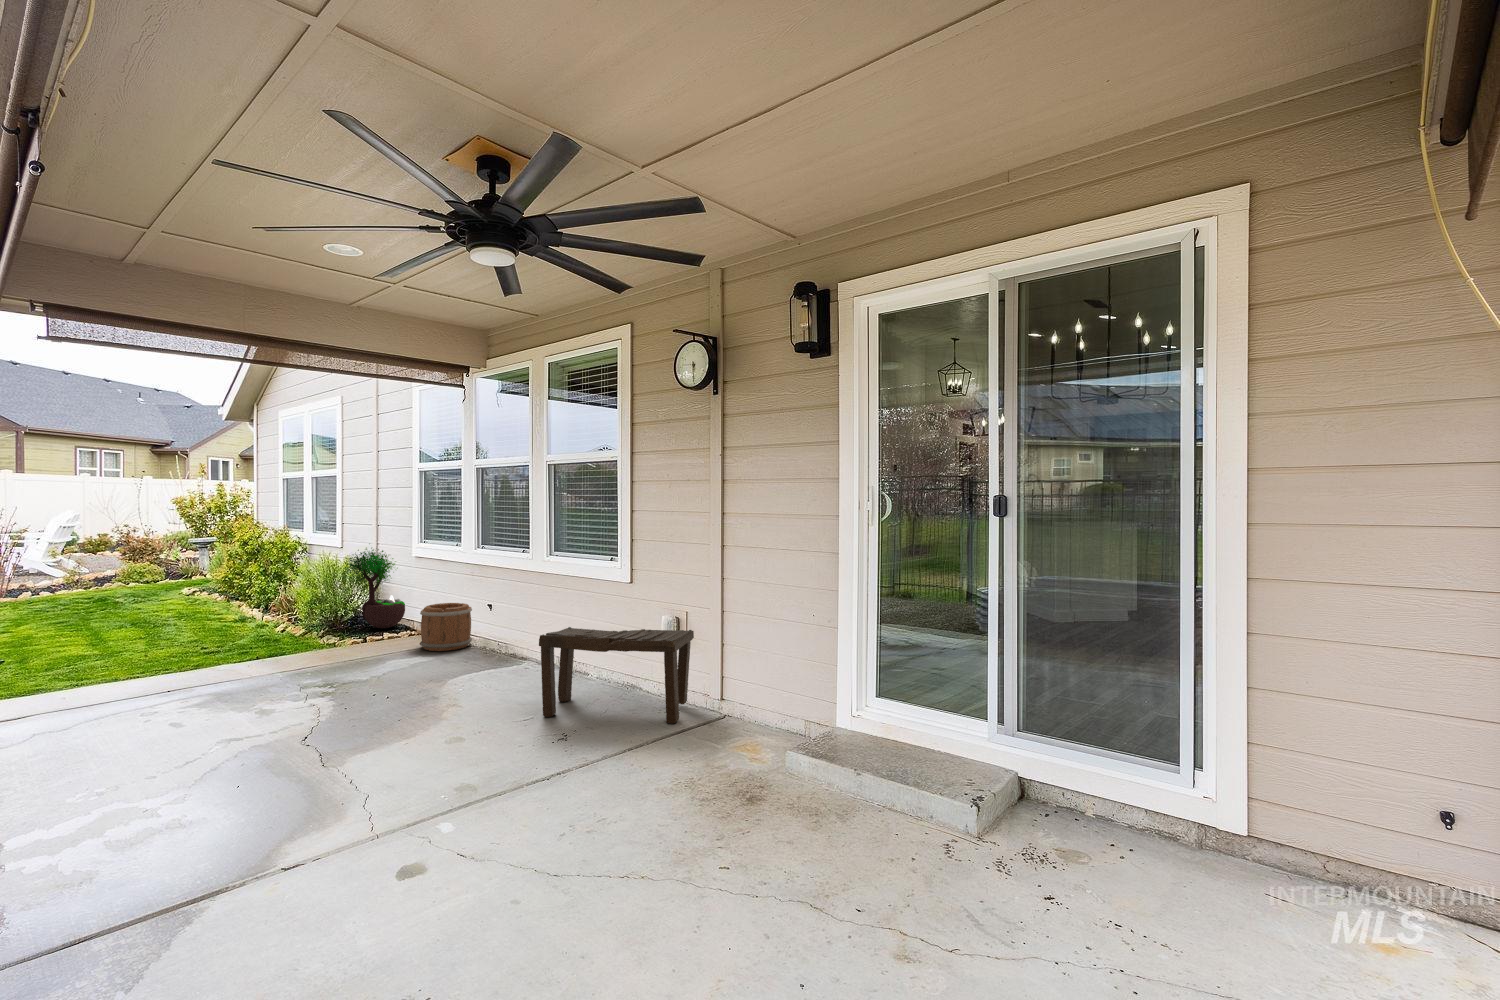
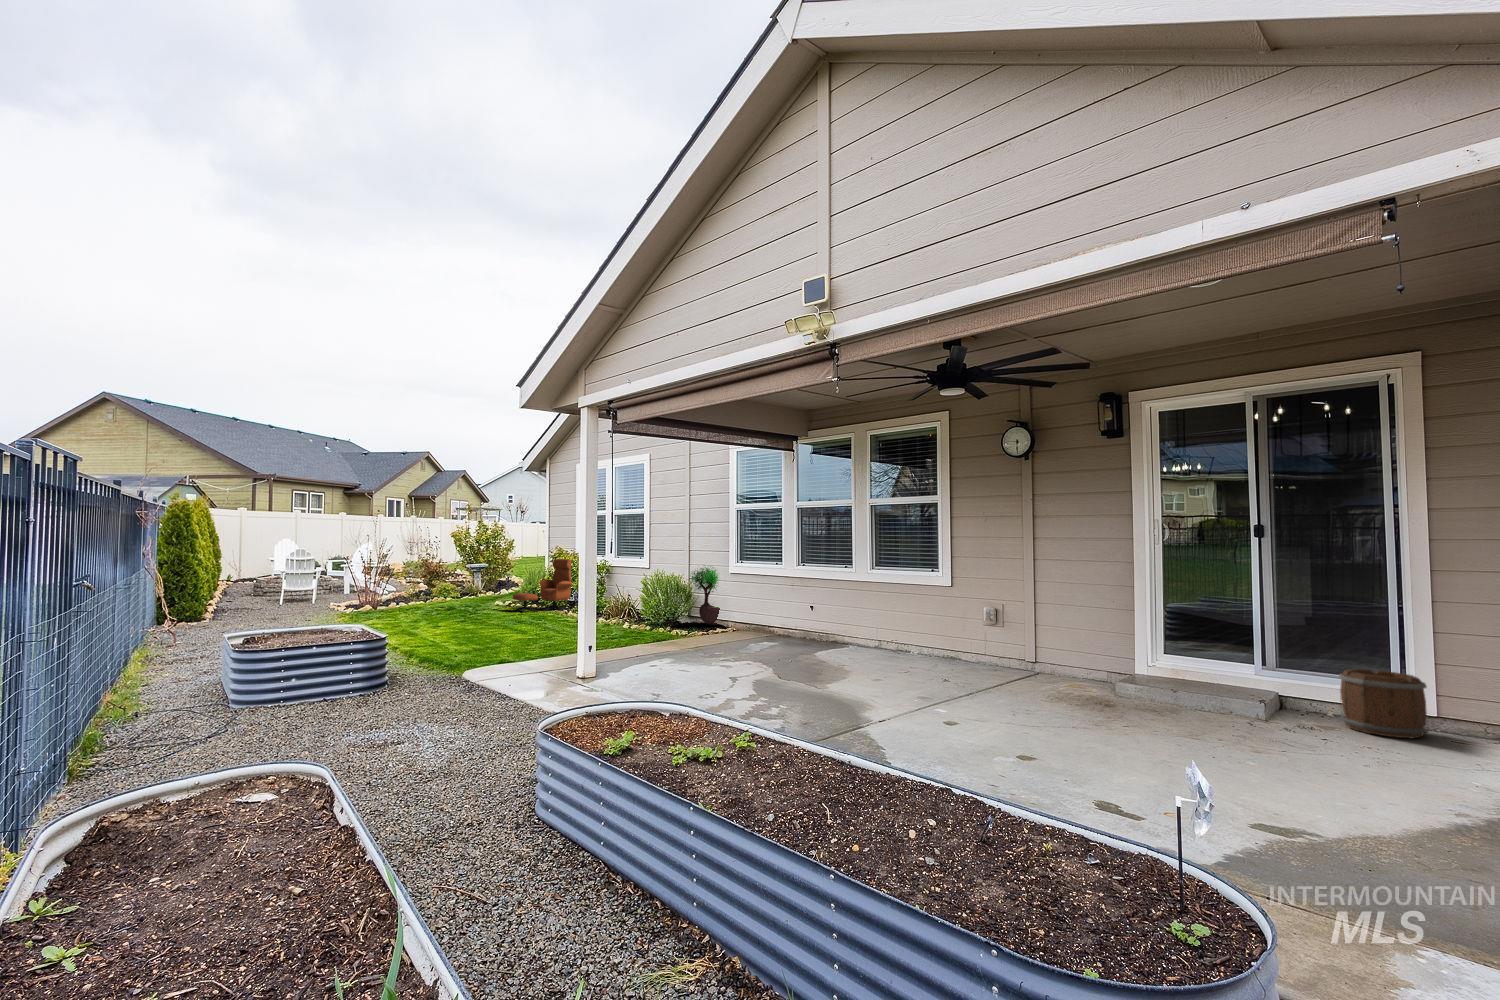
lounge chair: none [129,538,236,615] -> present [510,559,573,613]
bucket: present [420,603,472,651] -> present [1339,669,1429,738]
bench: present [539,627,694,724] -> none [915,613,1013,673]

